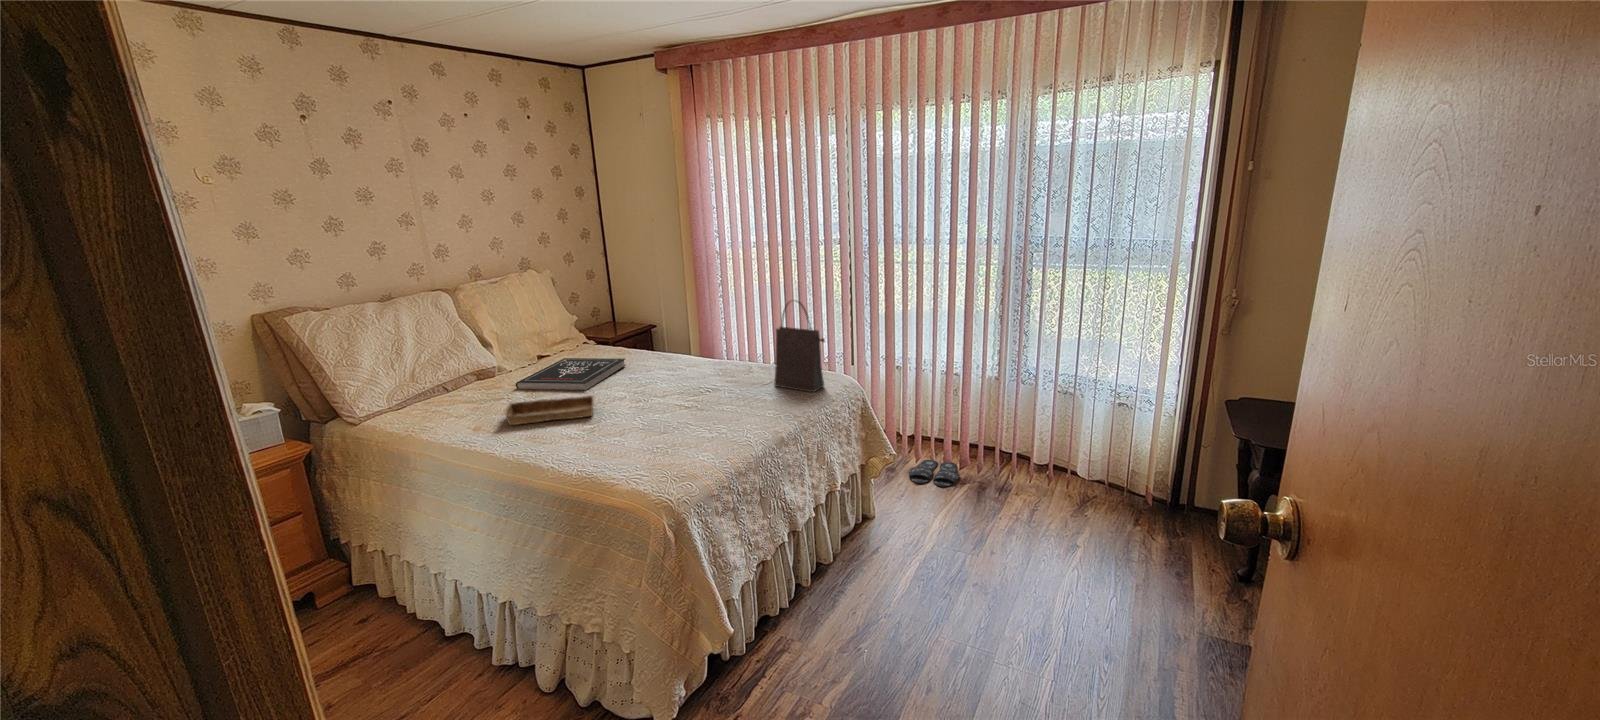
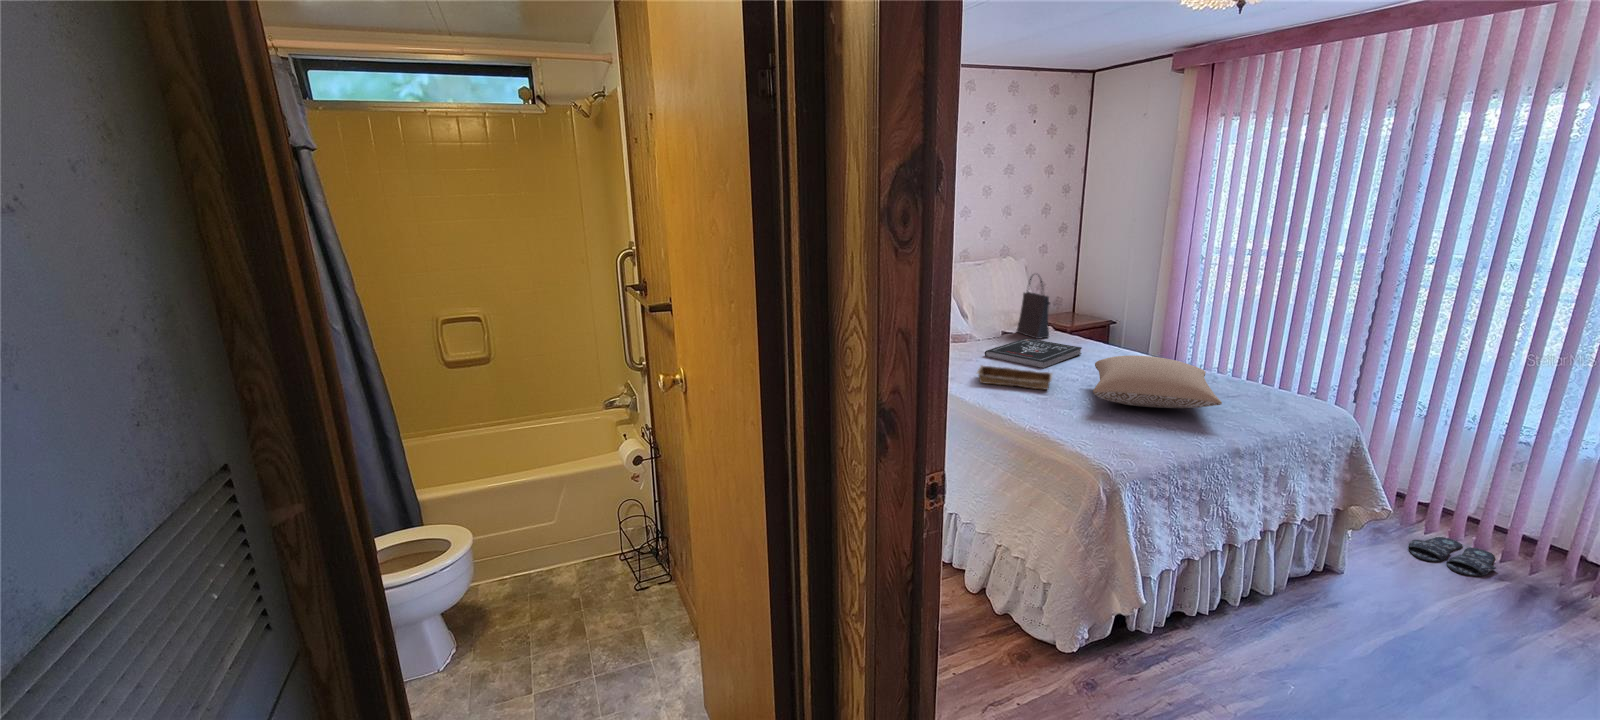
handbag: present [774,301,825,392] -> present [1017,276,1050,339]
pillow: none [638,358,761,415] -> present [1093,355,1222,408]

